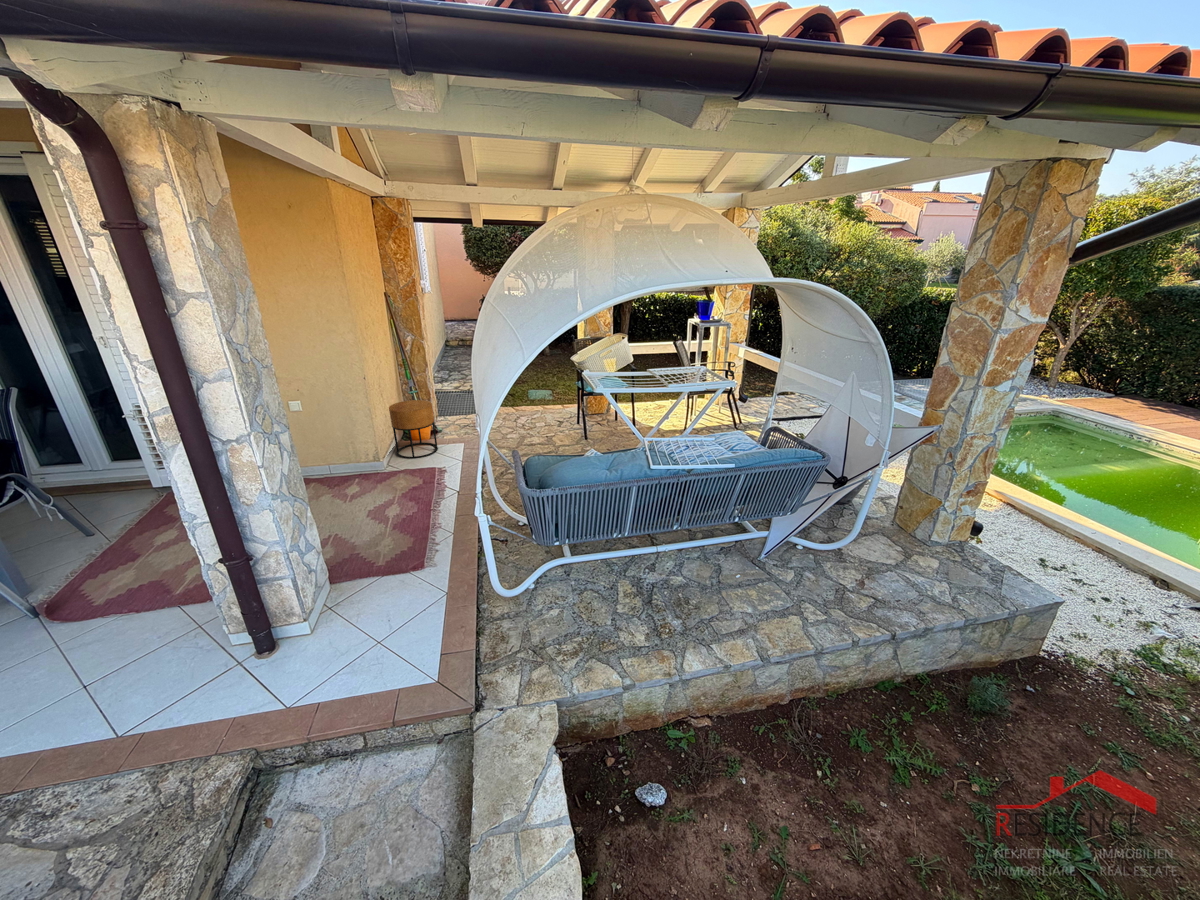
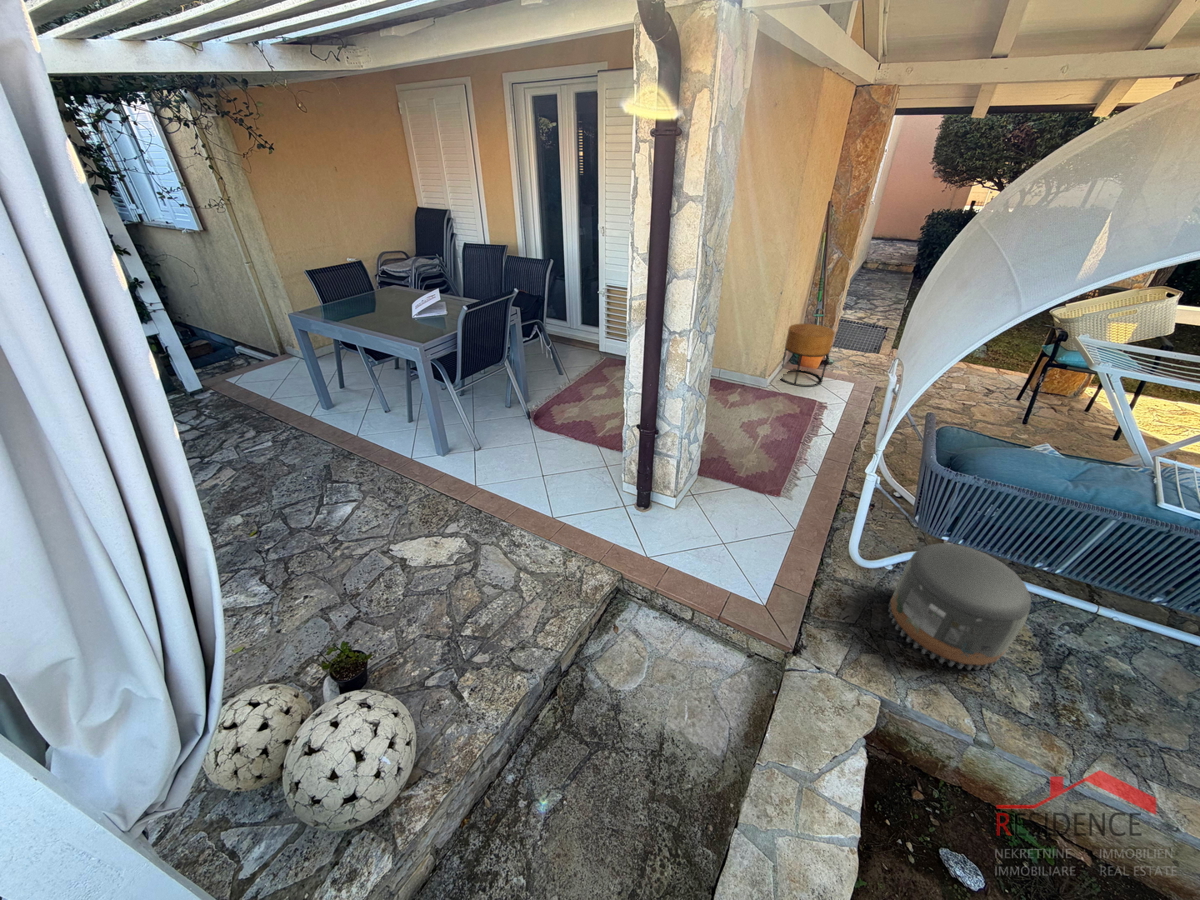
pouf: none [538,543,619,643] -> present [888,543,1031,670]

